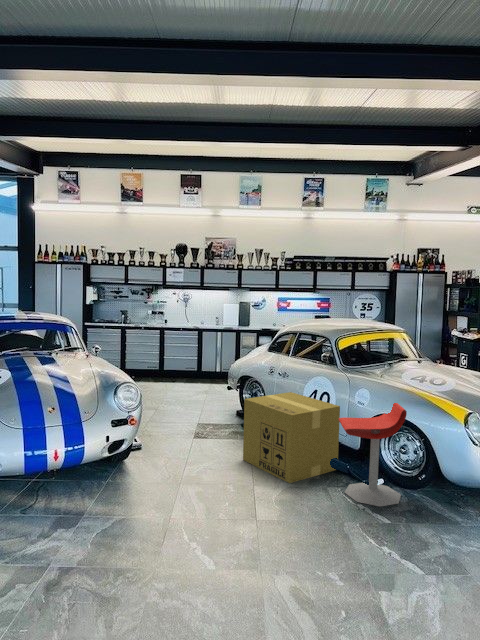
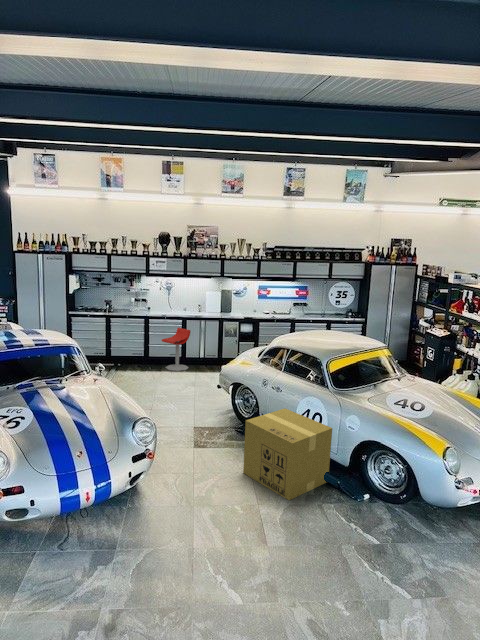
stool: present [338,403,407,506] -> present [162,328,191,371]

